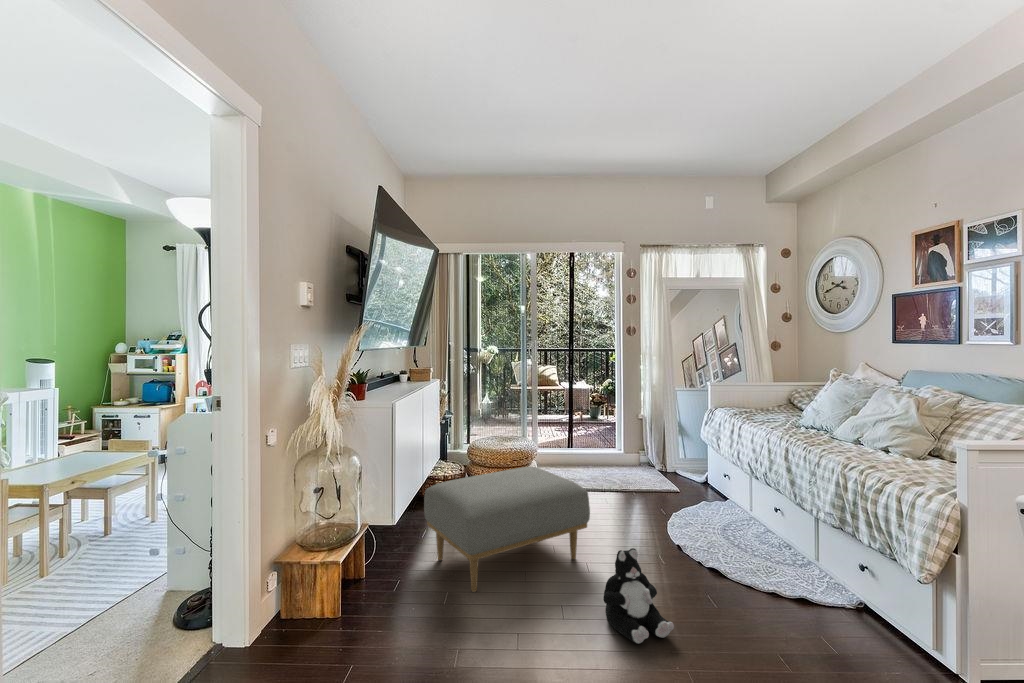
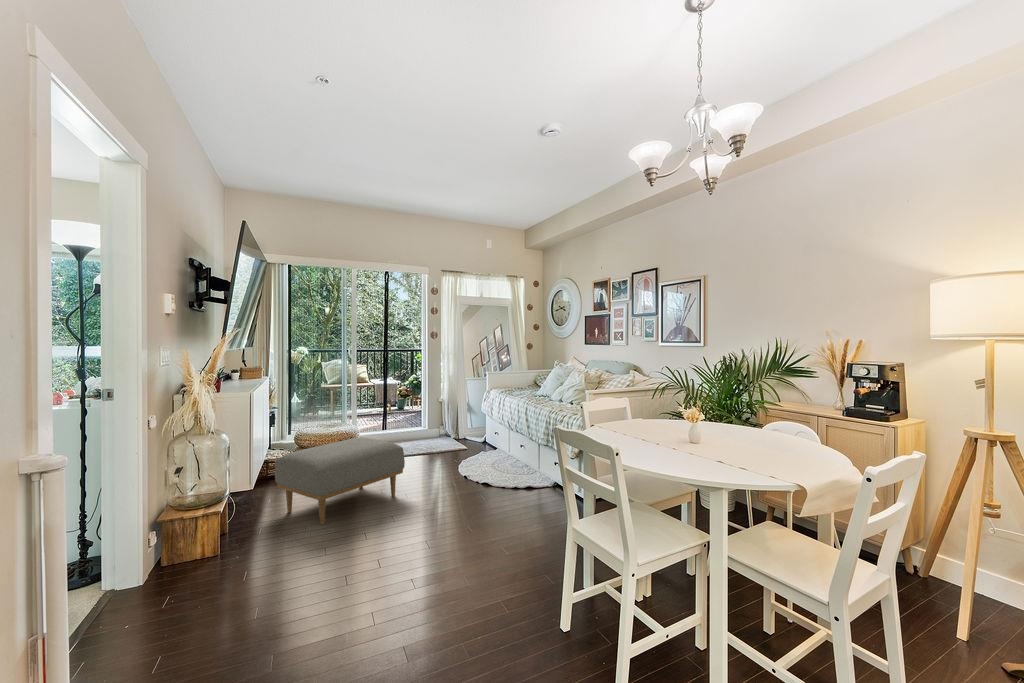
plush toy: present [603,548,674,644] -> none [415,474,458,527]

